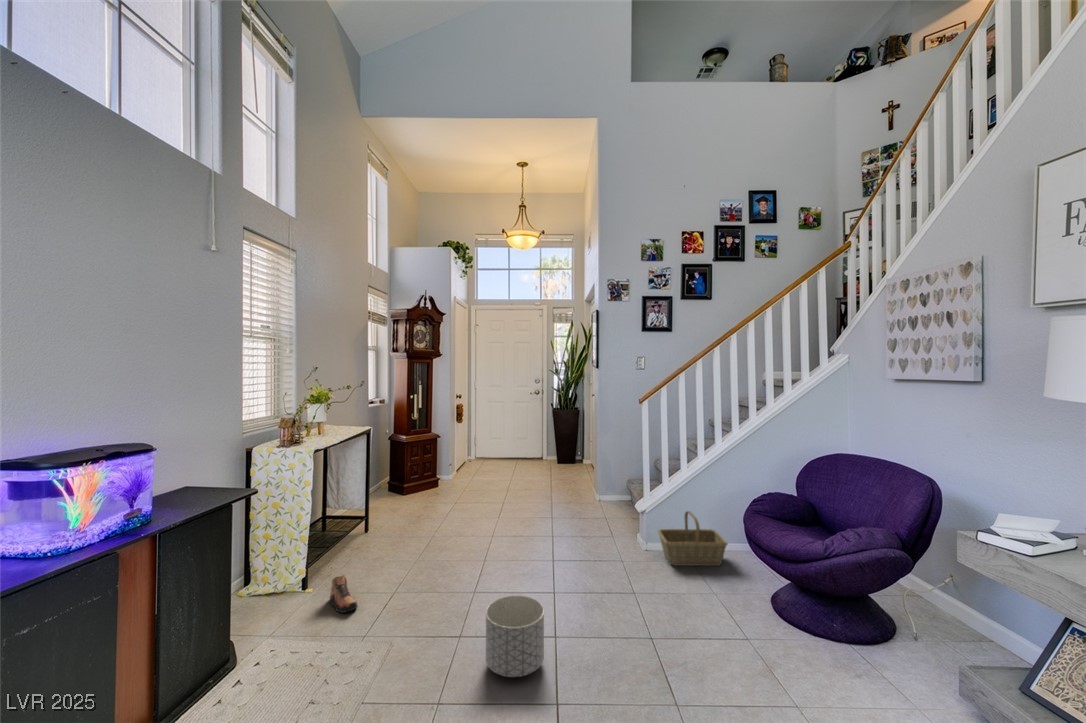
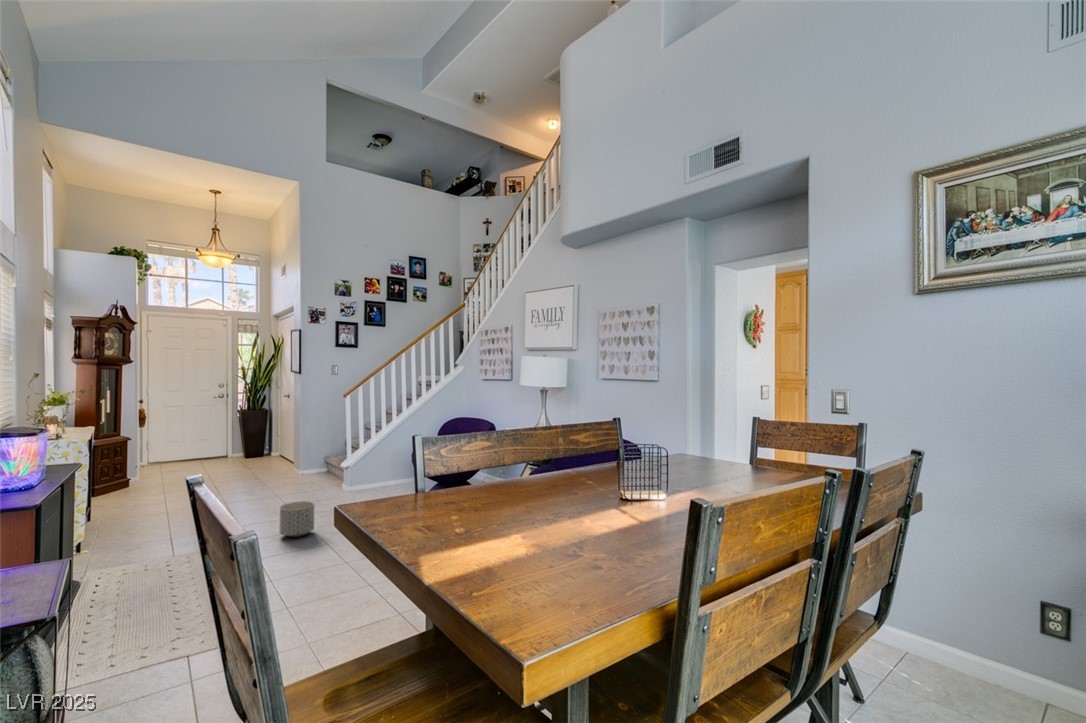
basket: present [658,511,727,566] -> none [357,461,399,493]
shoe: present [330,575,357,613] -> none [125,527,159,549]

